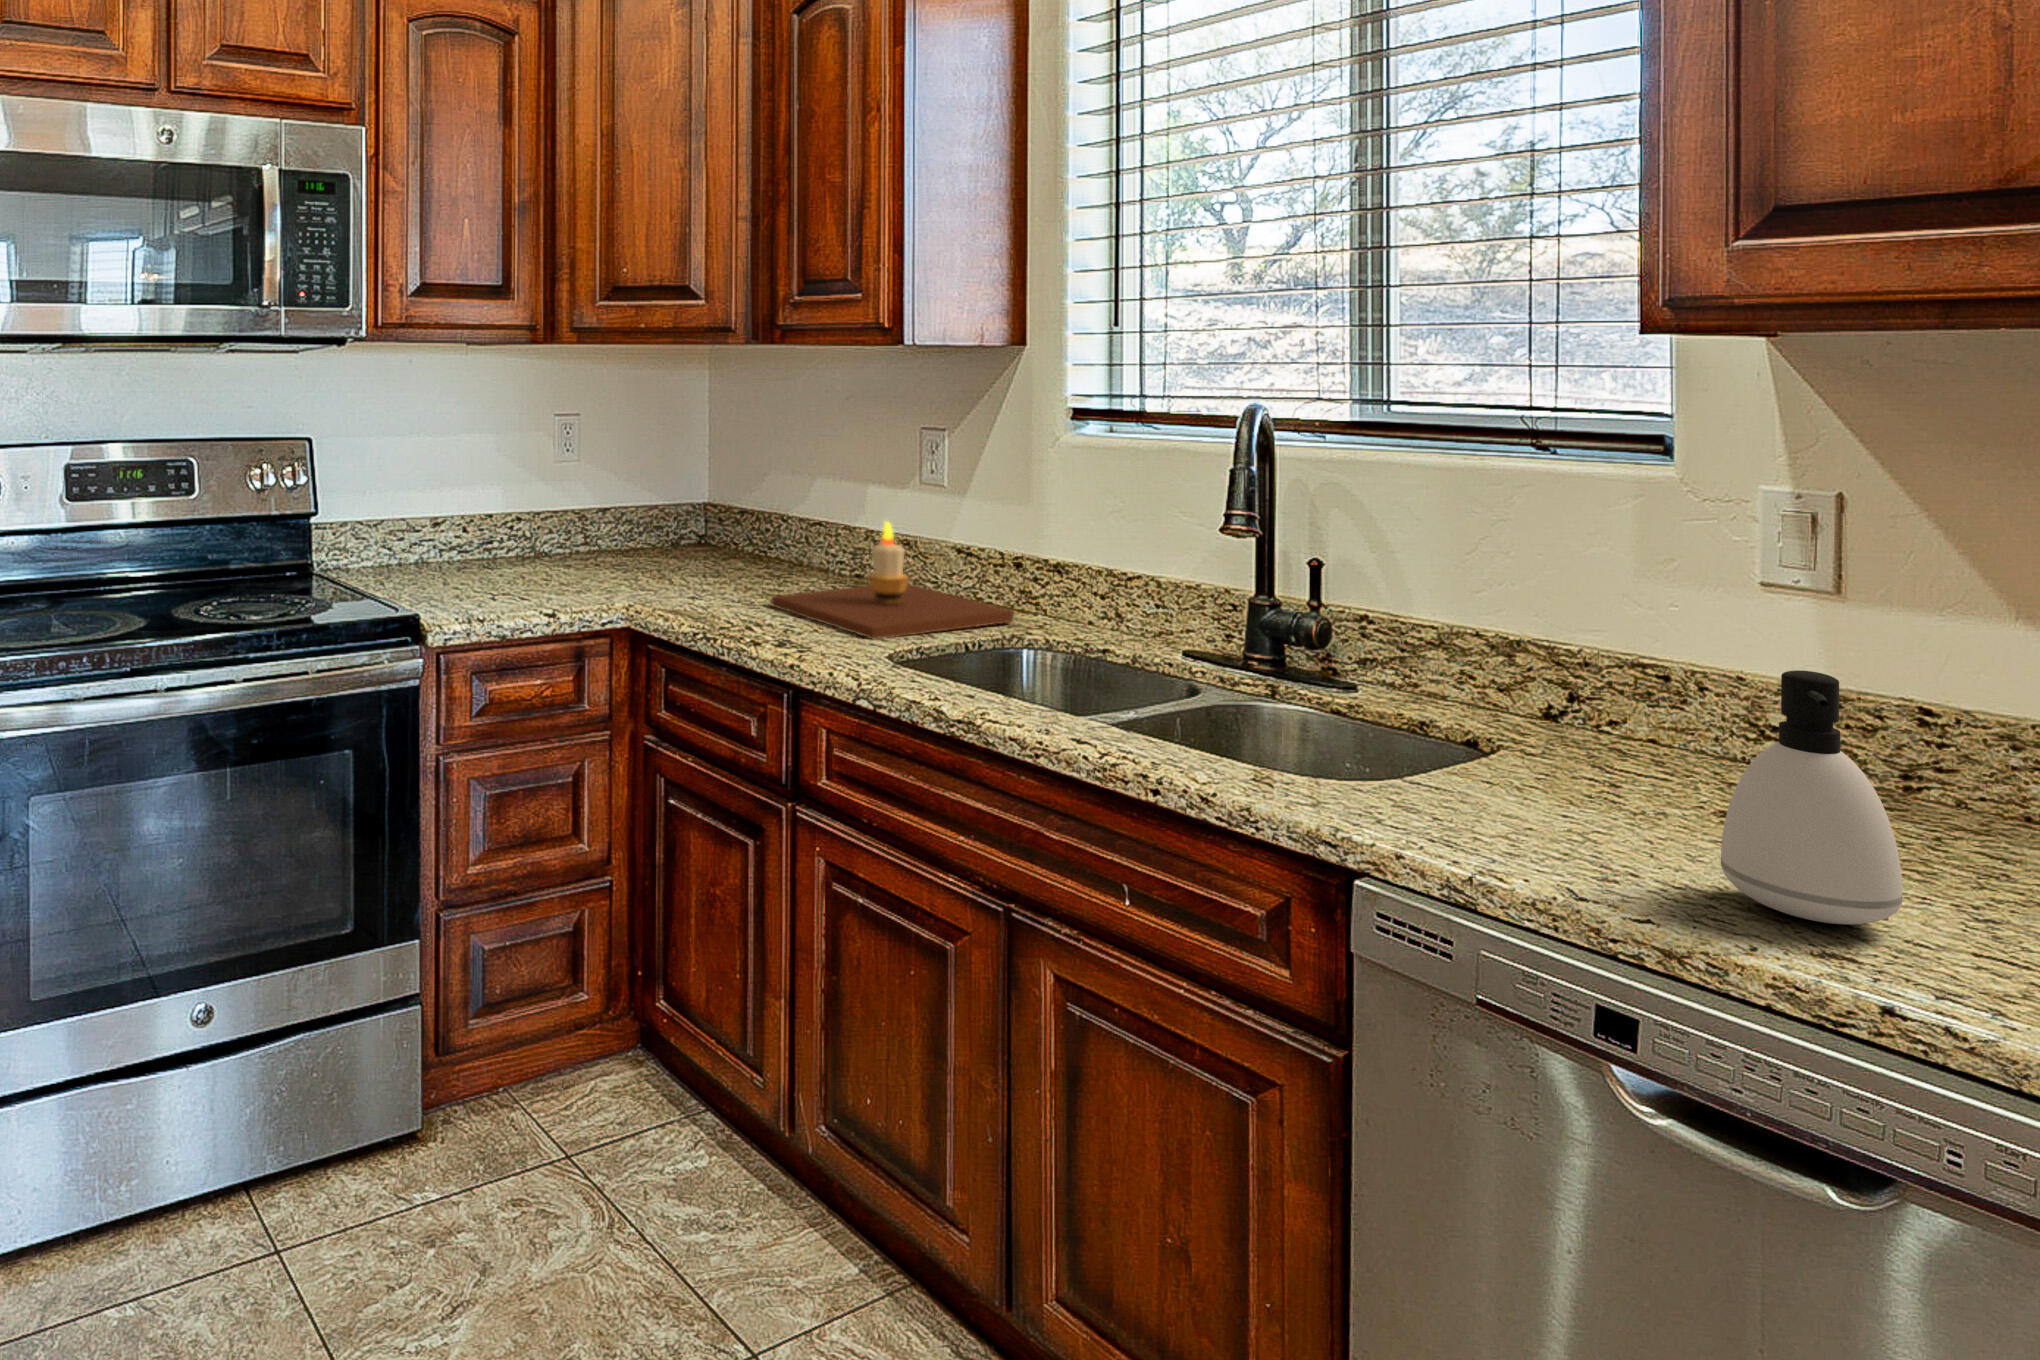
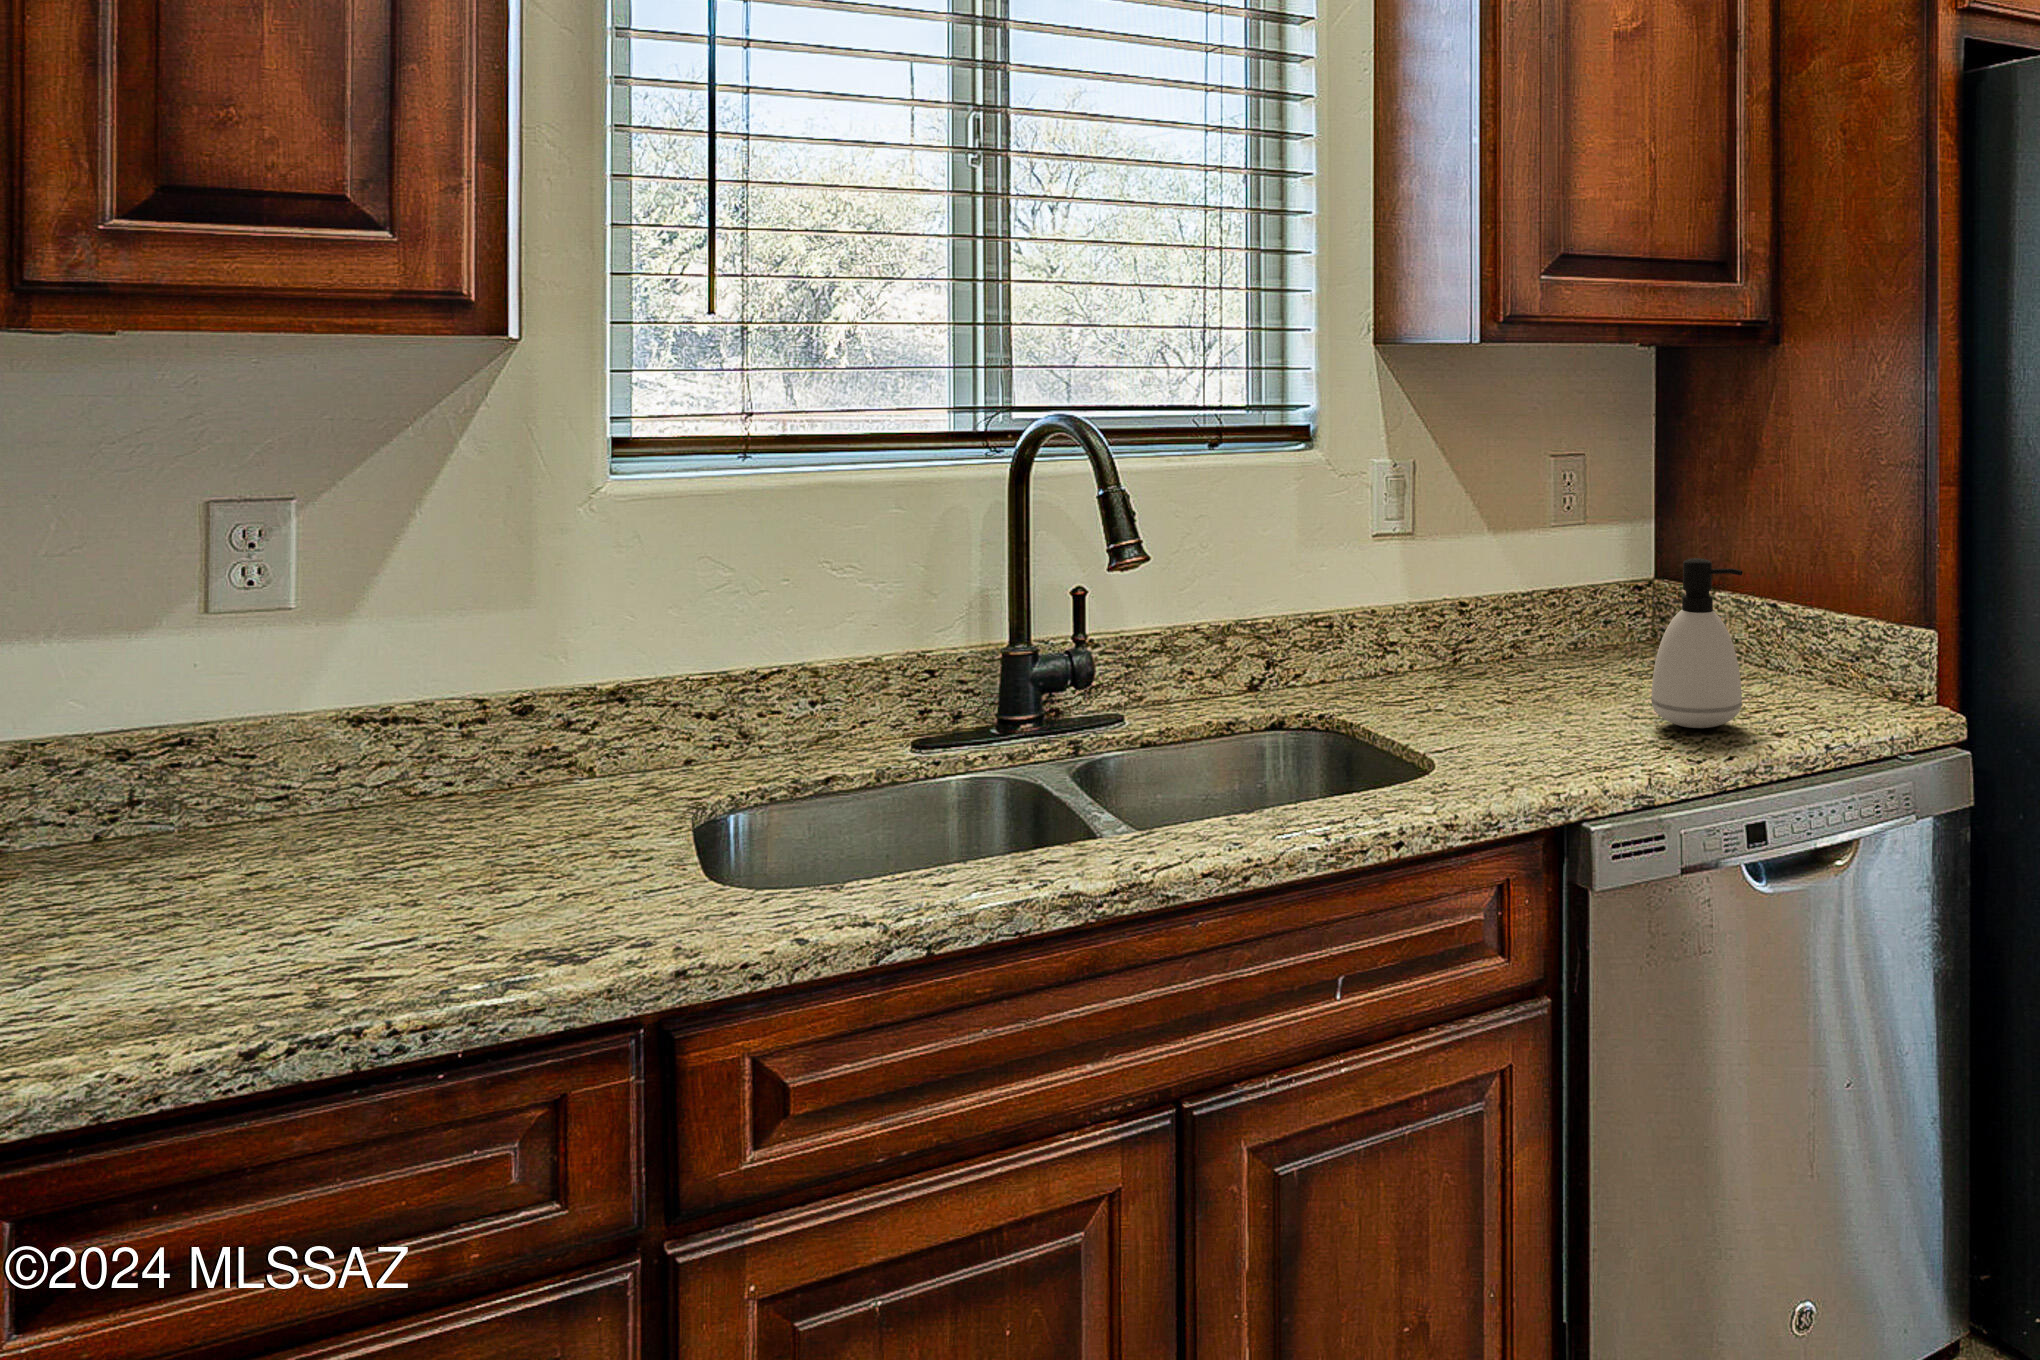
candle: present [771,521,1014,639] -> none [156,673,628,945]

